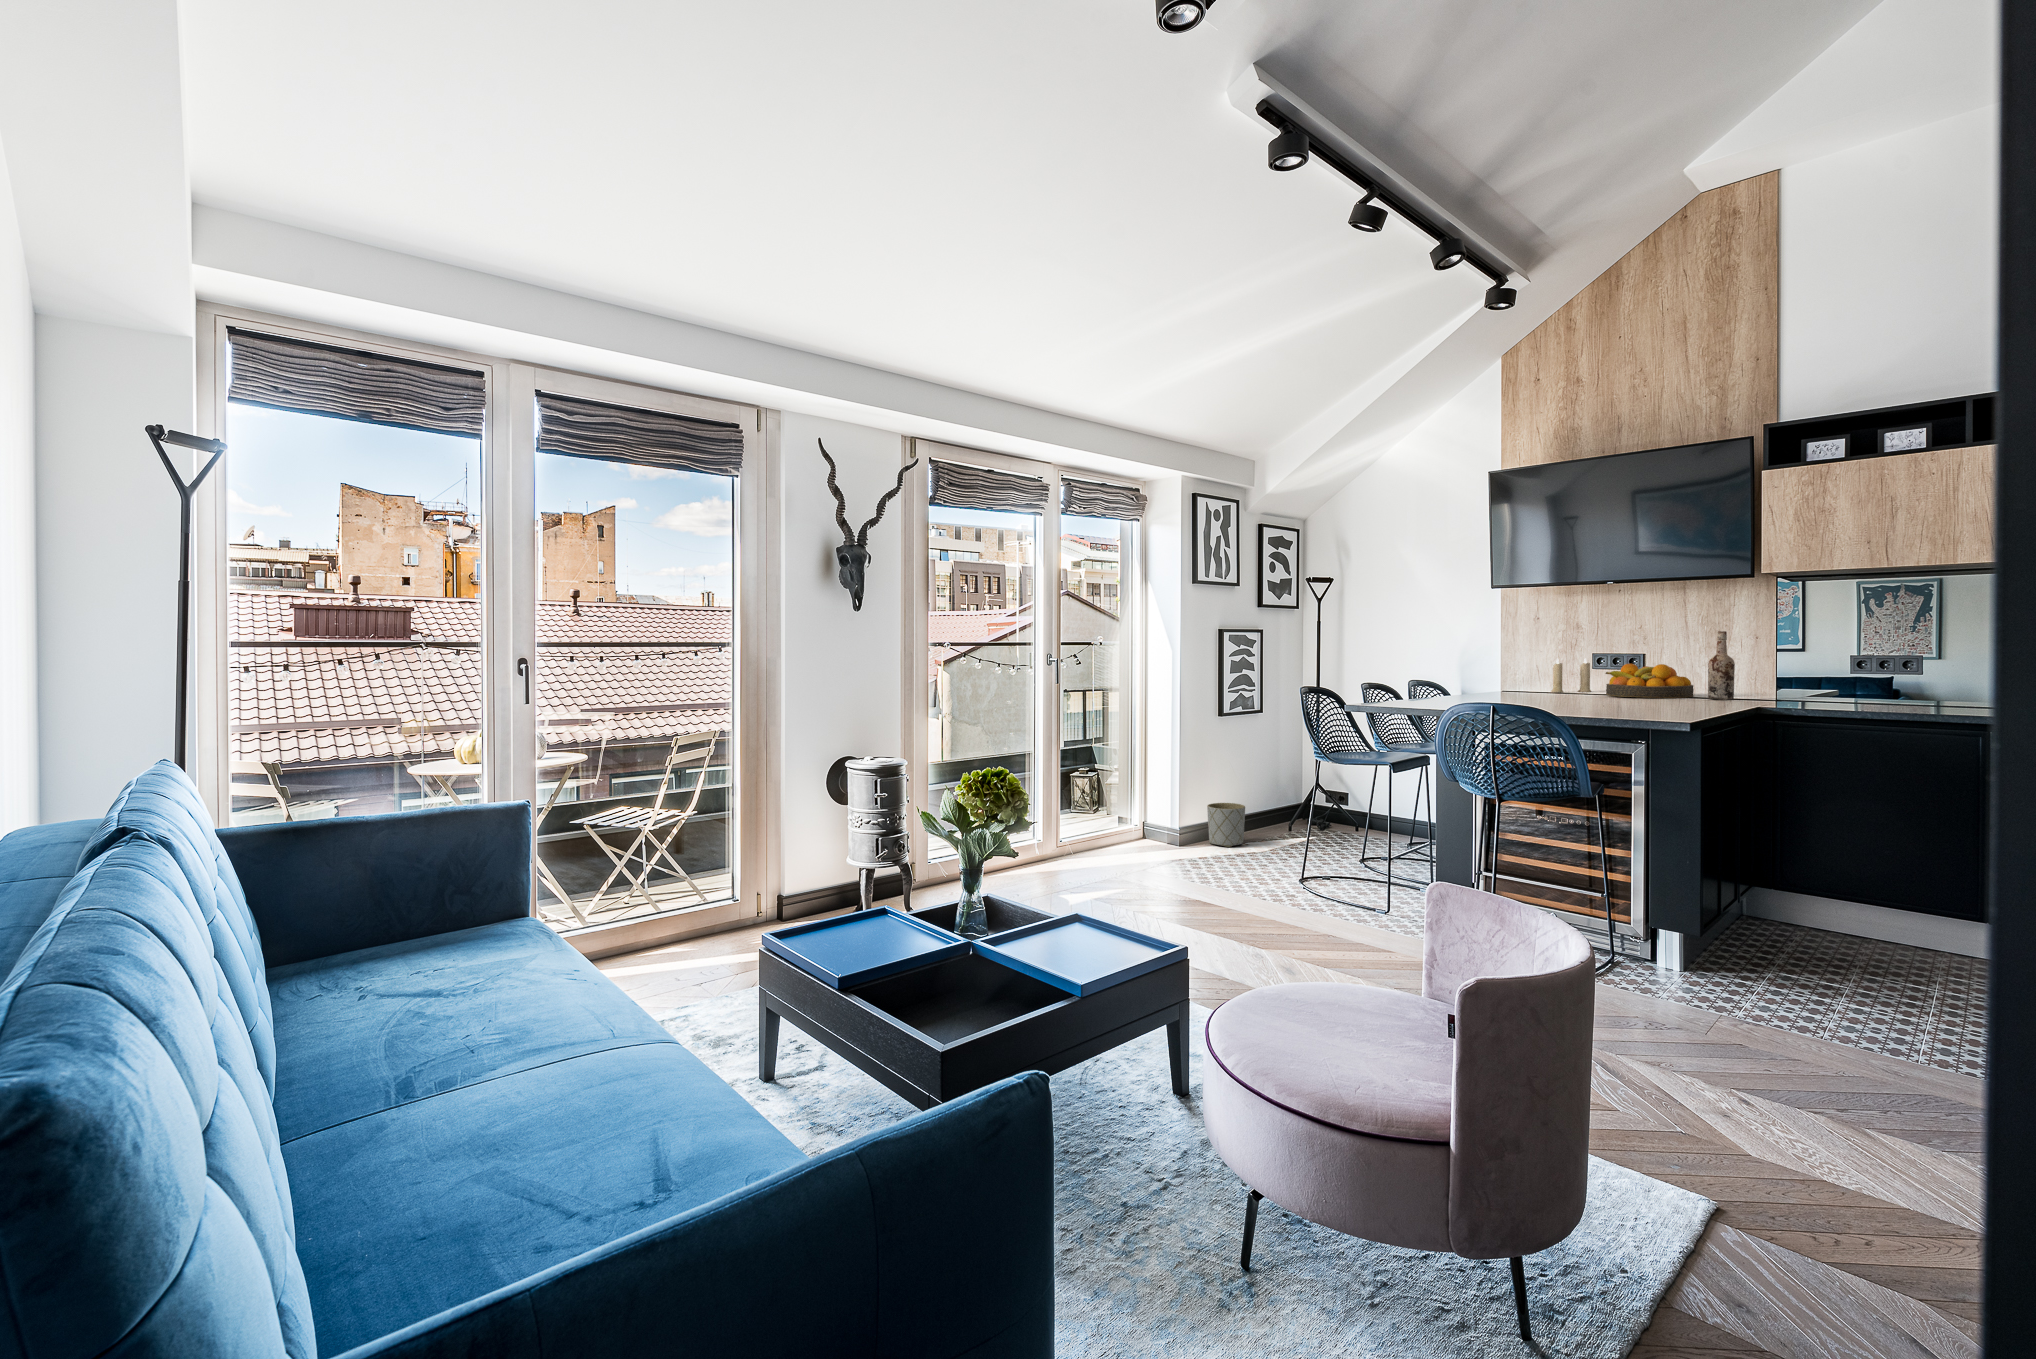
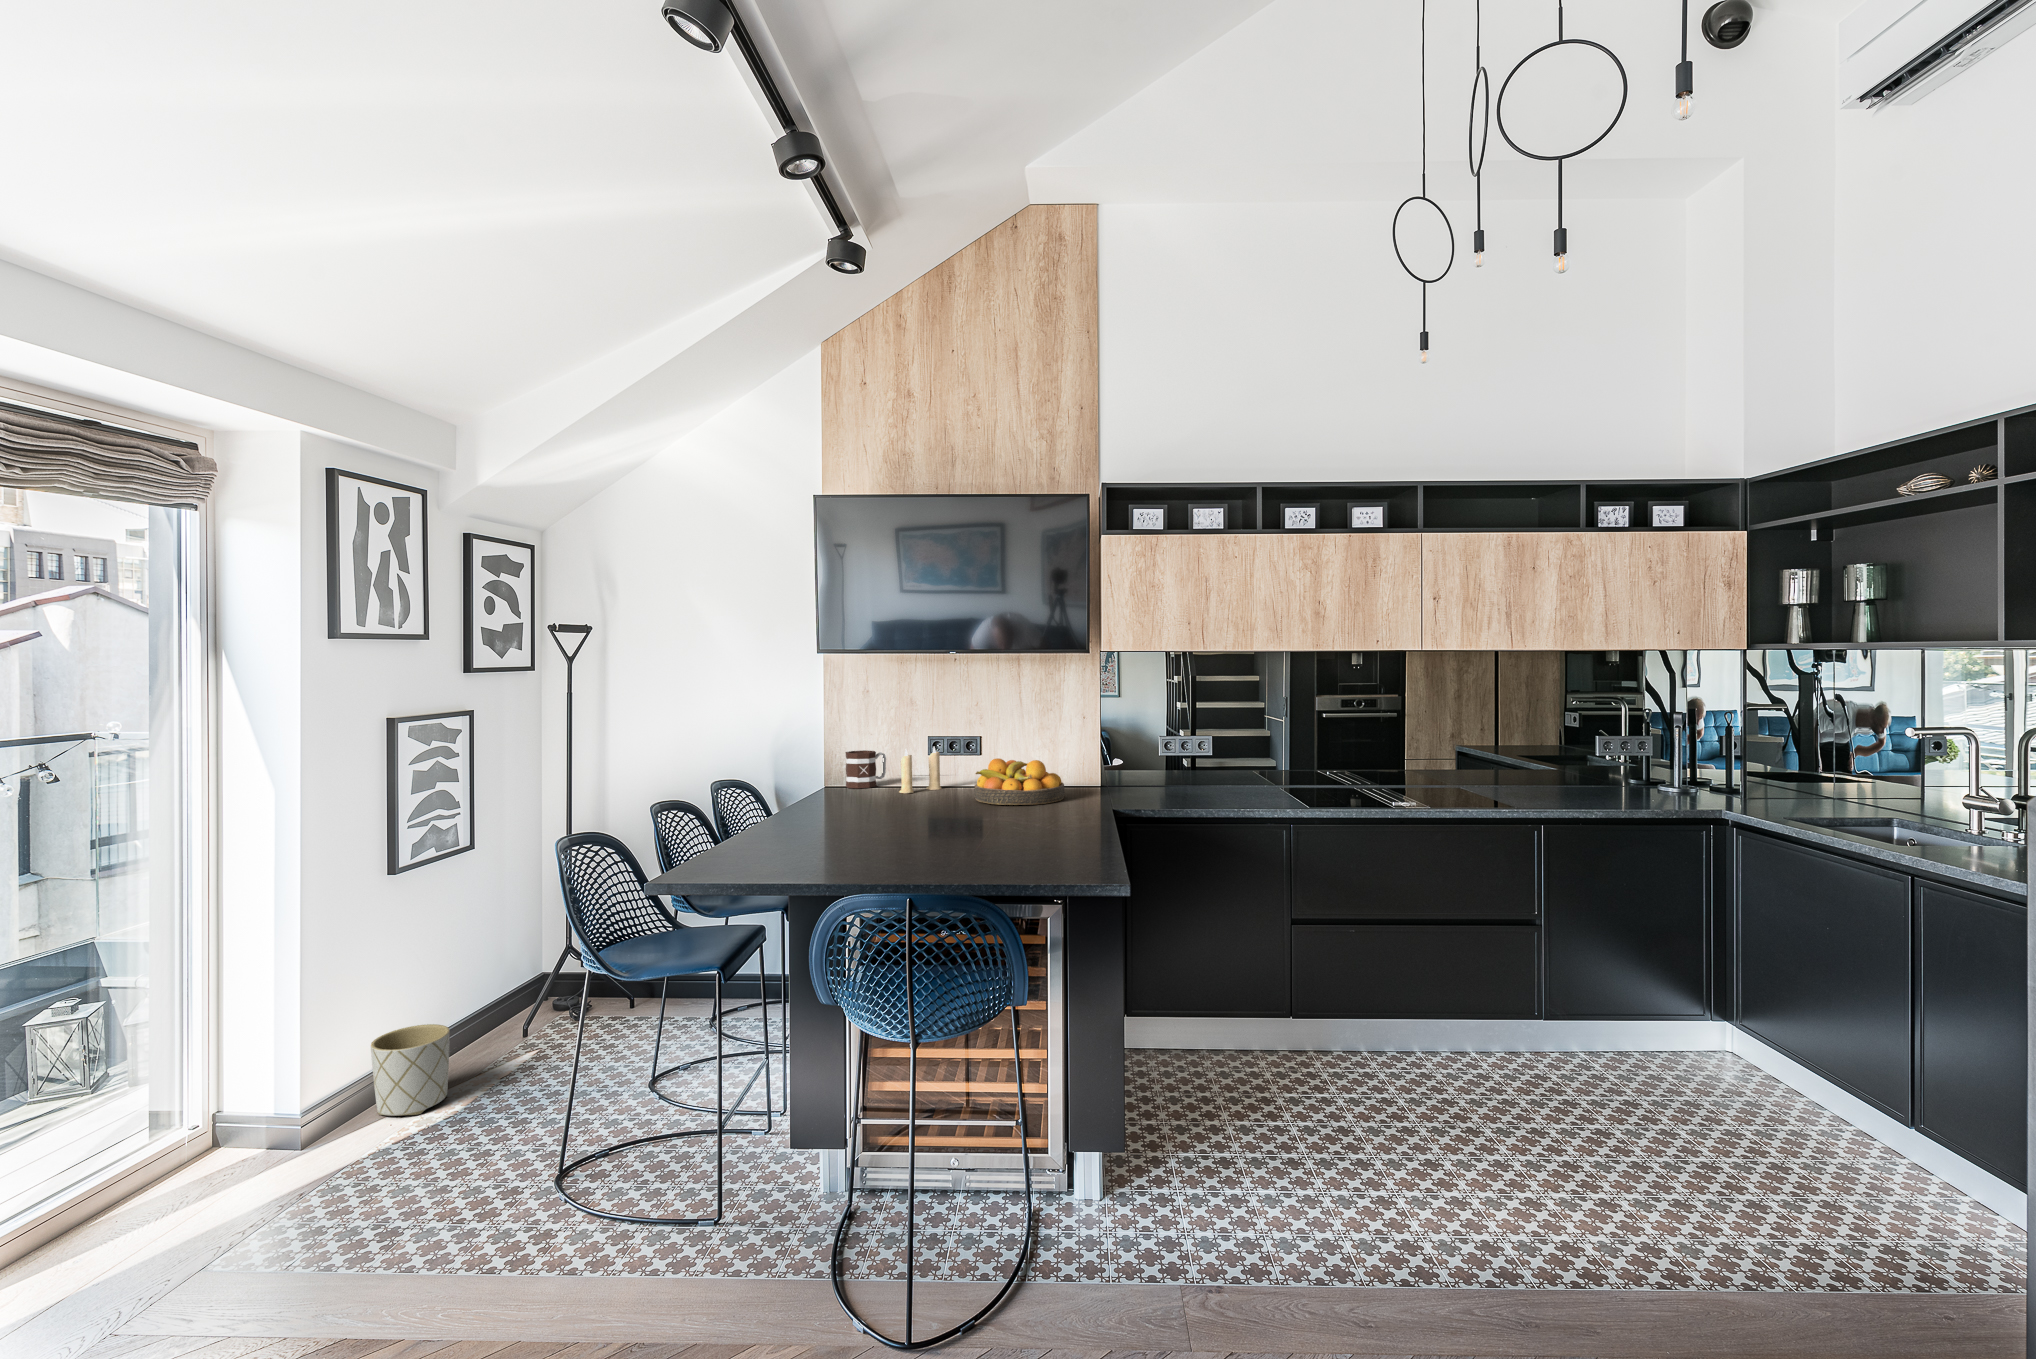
wine bottle: present [1708,631,1735,700] -> none [1089,721,1114,805]
mug: none [1513,663,1549,690] -> present [845,750,886,788]

